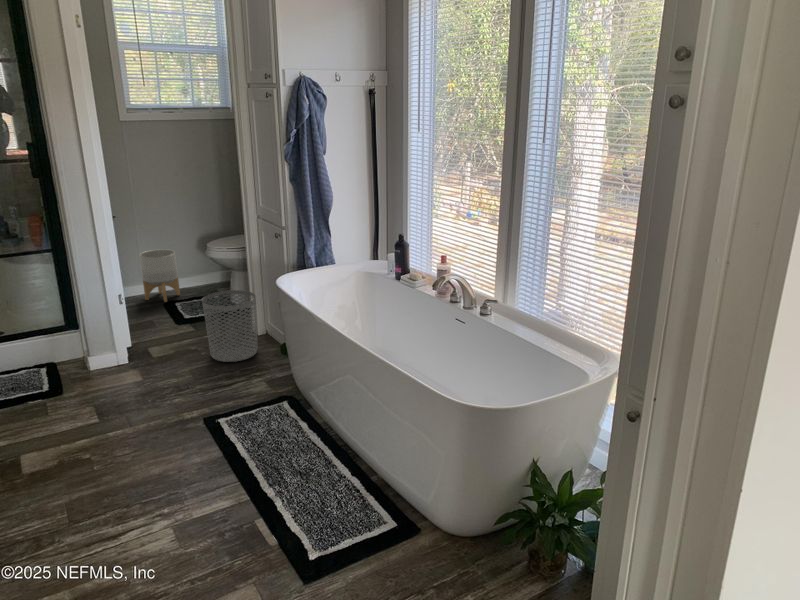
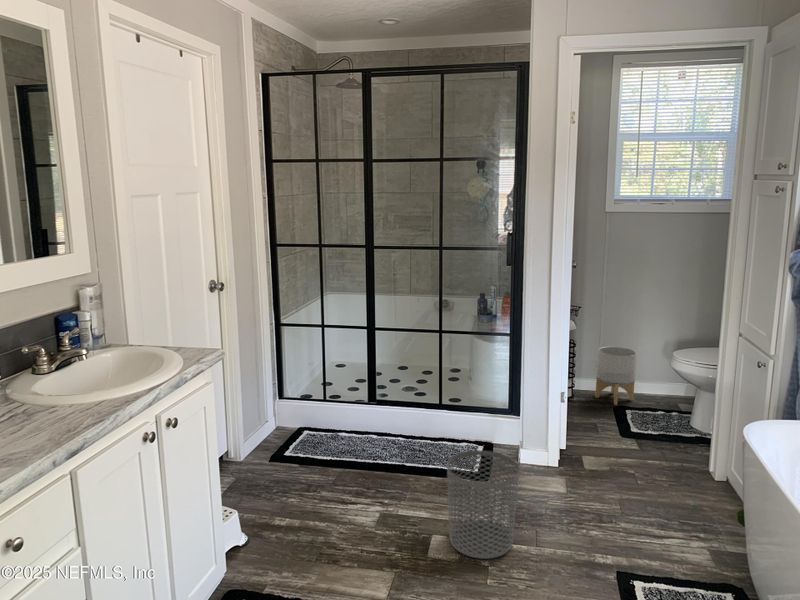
waste bin: present [202,290,257,362] -> present [447,450,519,559]

